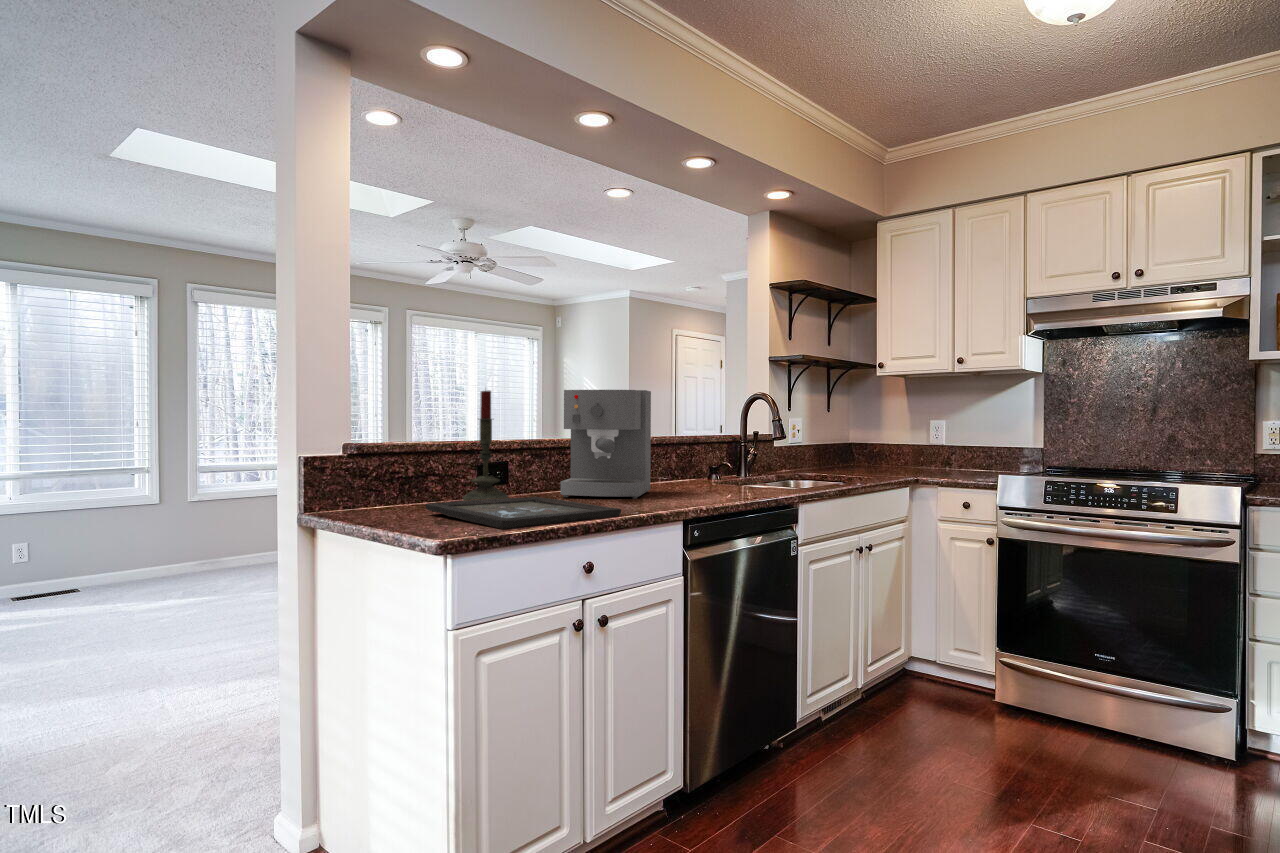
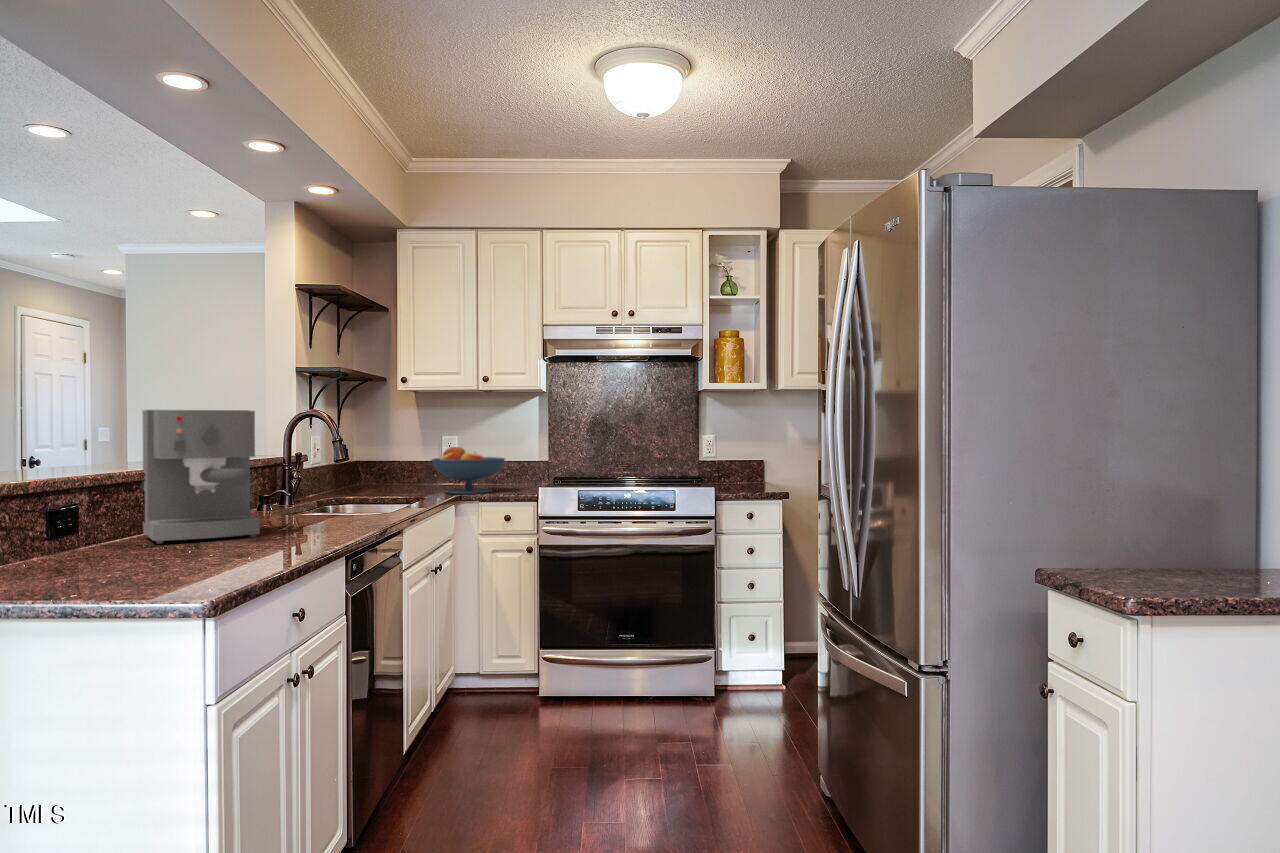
candle: present [463,390,508,501] -> none [24,406,95,563]
fruit bowl: none [888,429,968,477] -> present [431,447,505,494]
tray: present [426,497,621,529] -> none [49,543,315,576]

